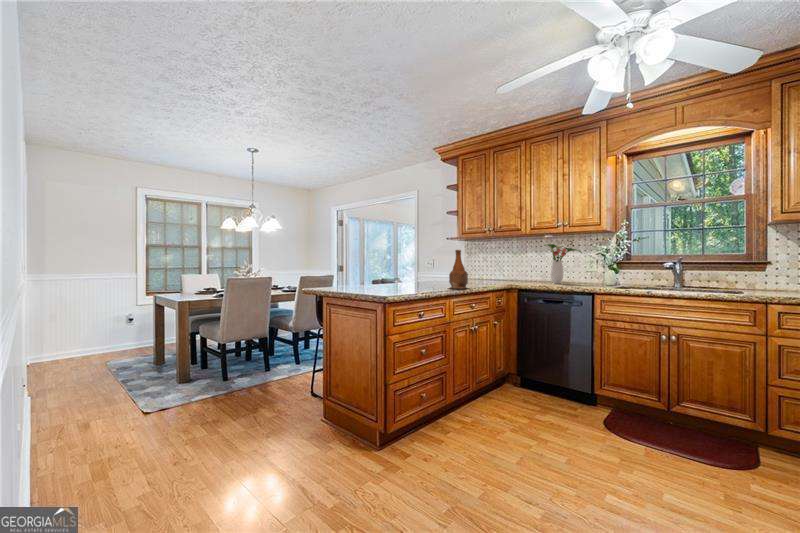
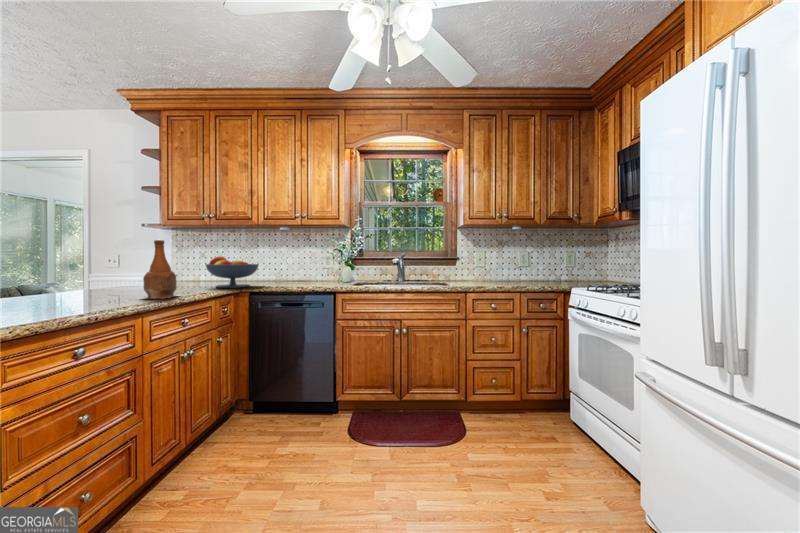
flower arrangement: present [544,244,582,284] -> none [278,236,320,282]
fruit bowl: none [486,261,526,285] -> present [206,256,259,288]

